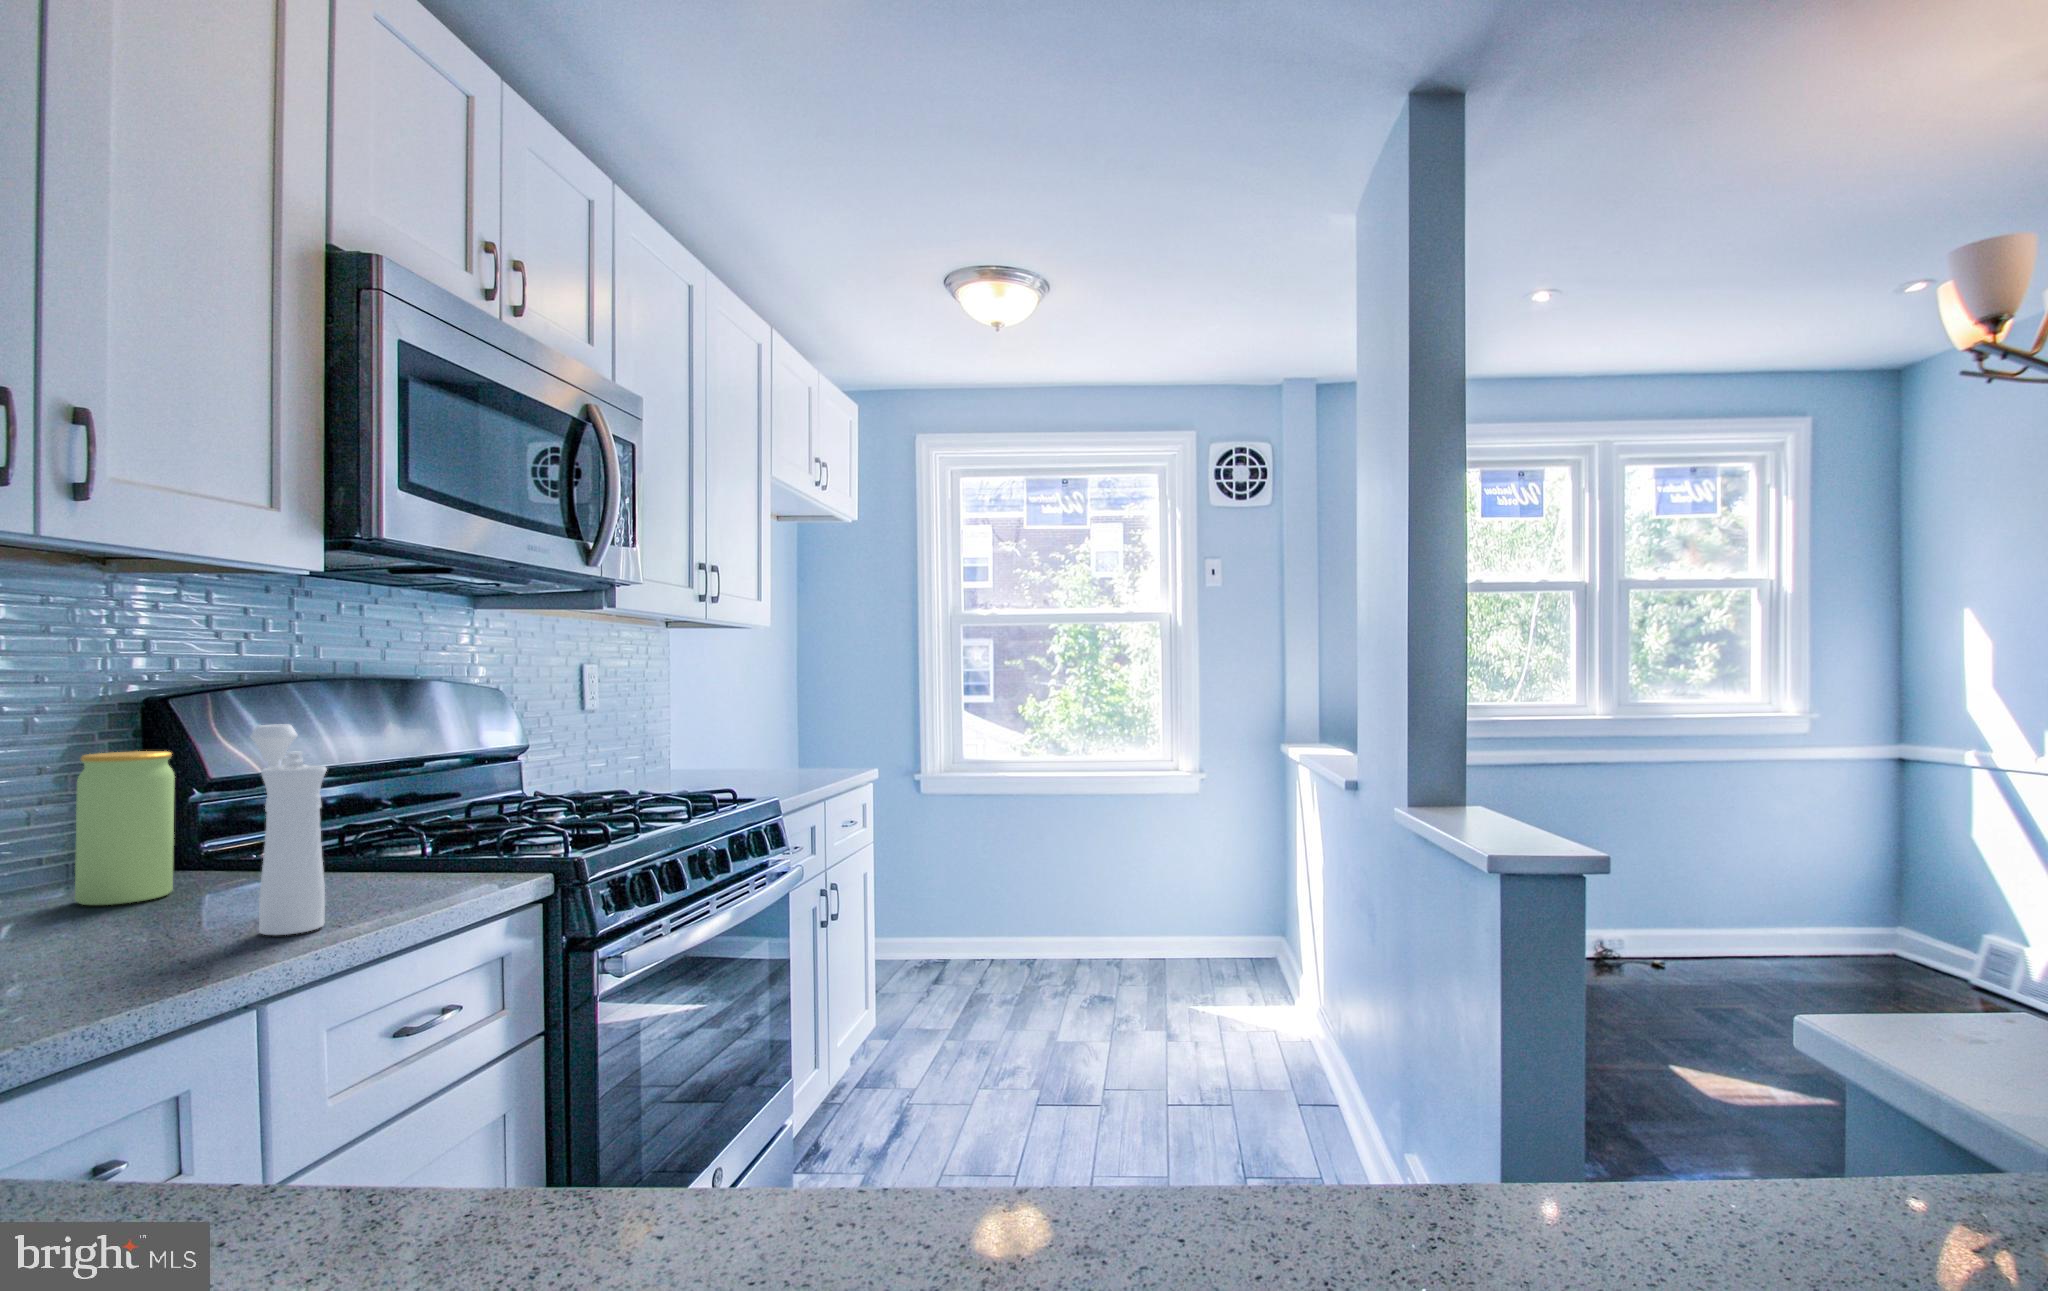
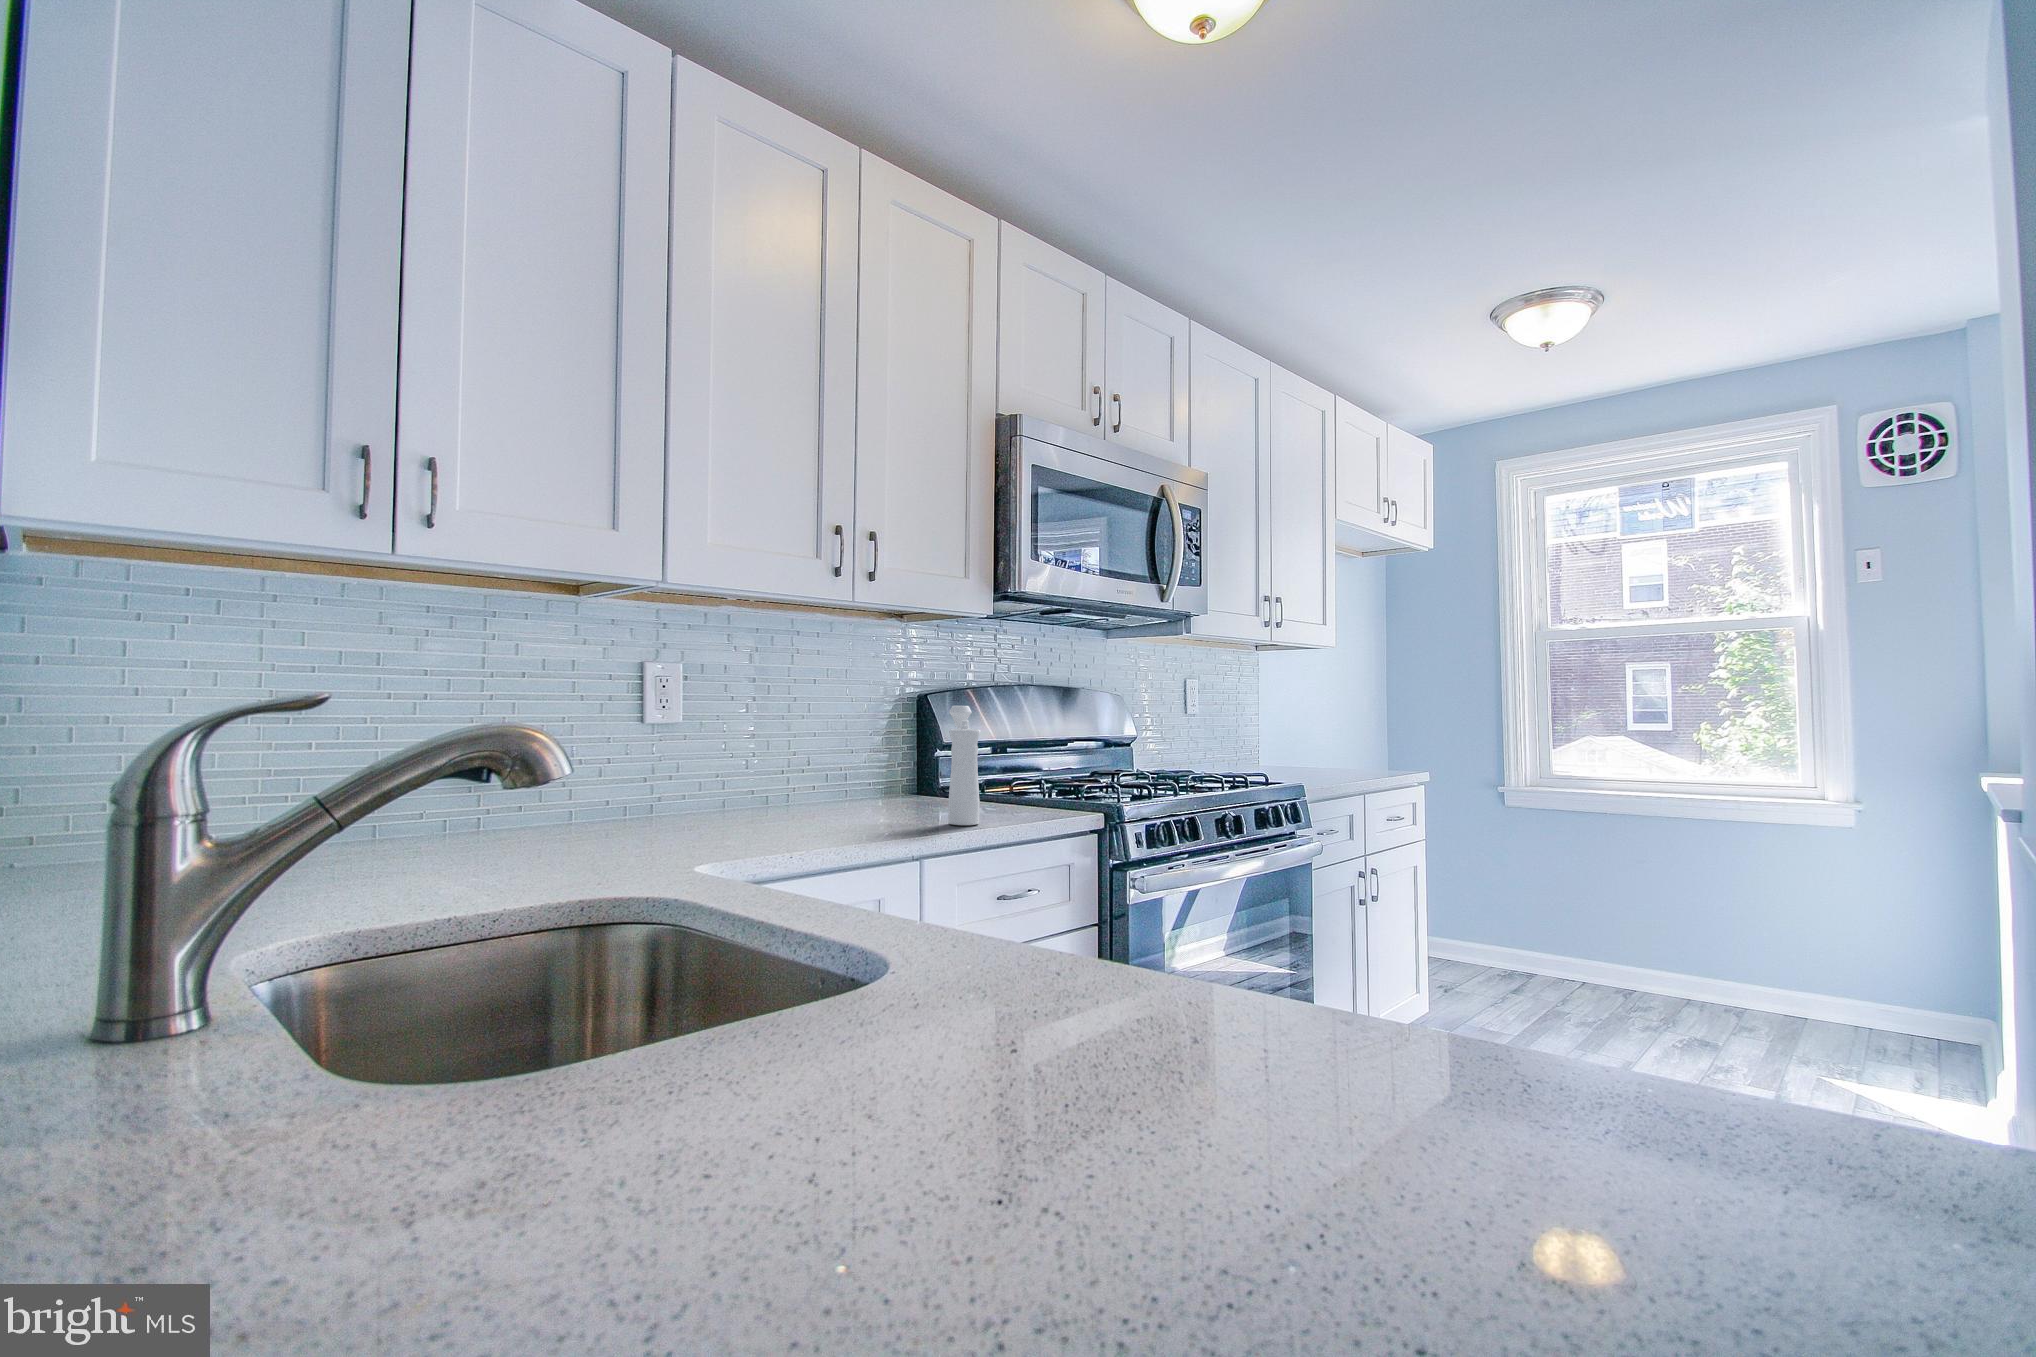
jar: present [75,751,175,905] -> none [879,720,922,804]

